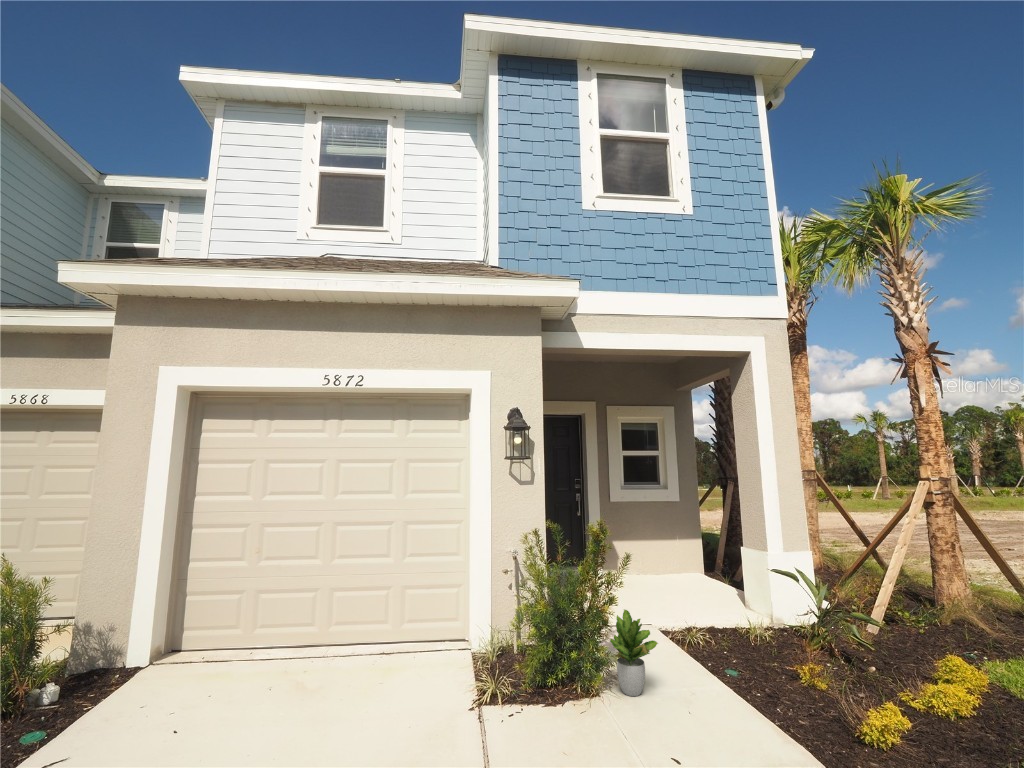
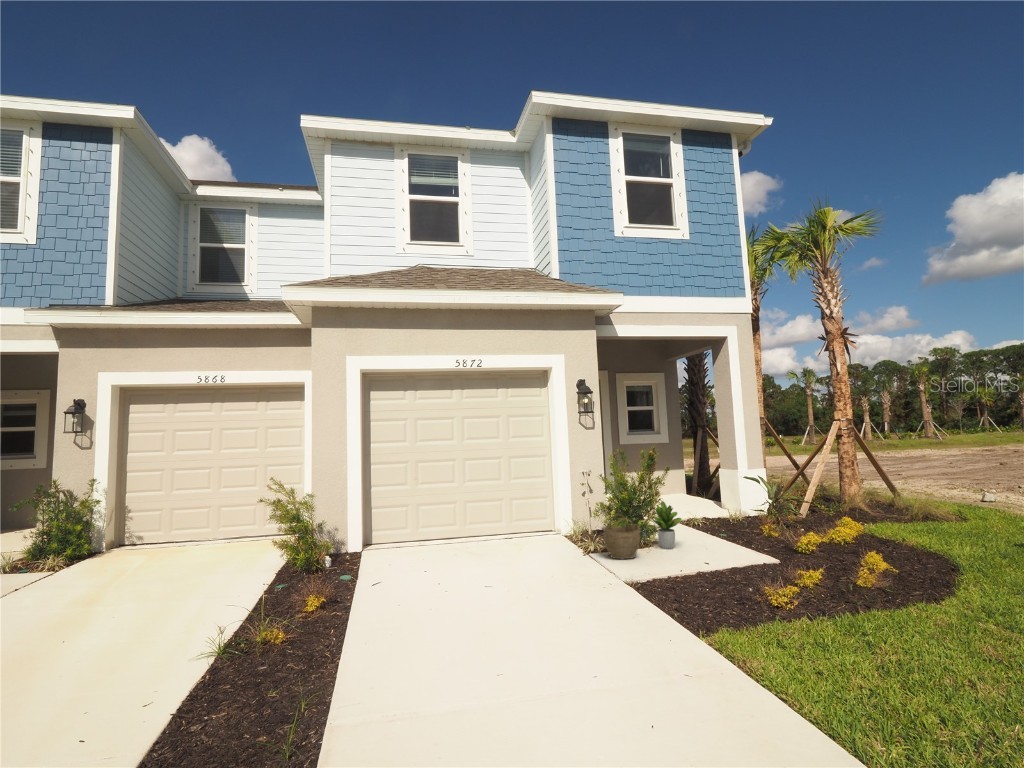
woven basket: none [514,632,575,719] -> present [603,517,640,559]

